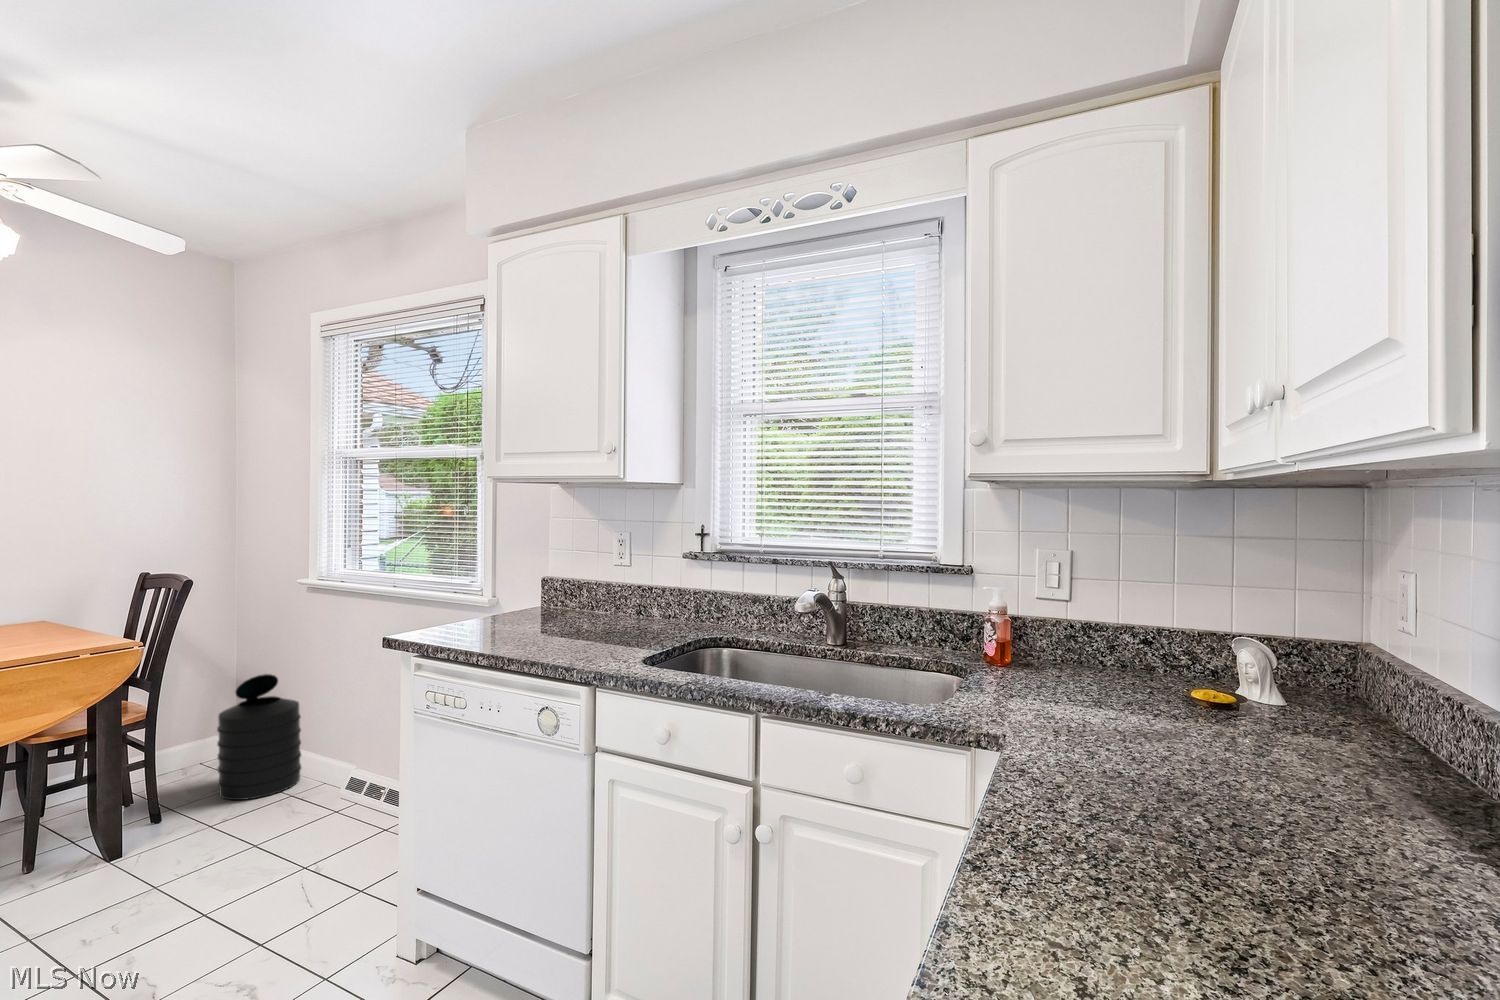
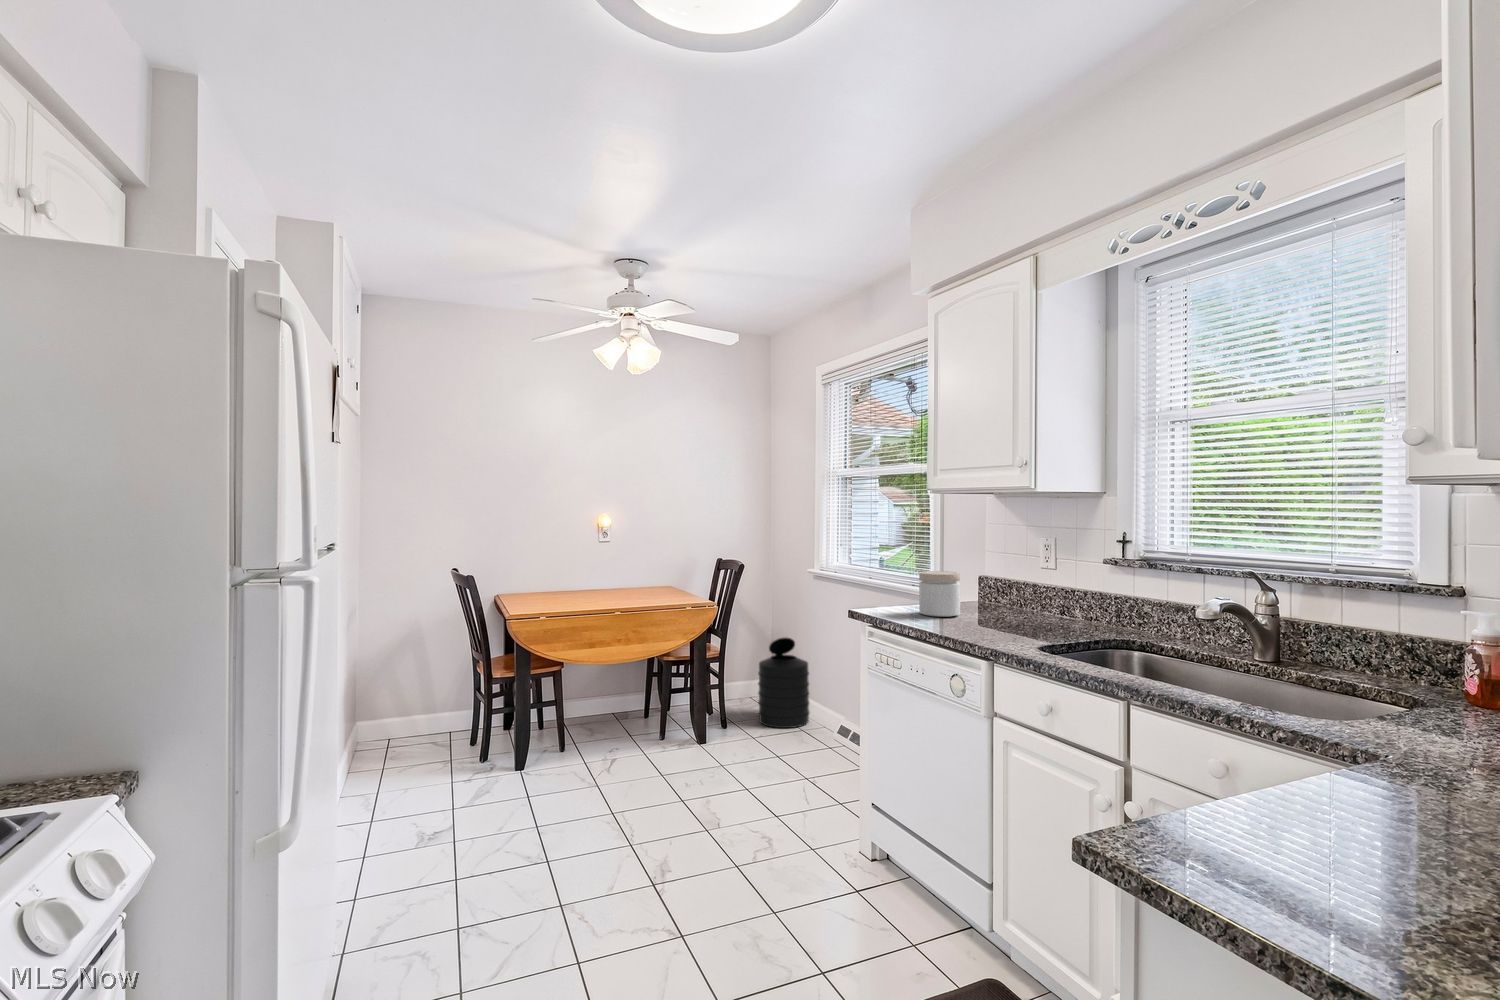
jar: none [481,577,532,634] -> present [919,571,960,617]

